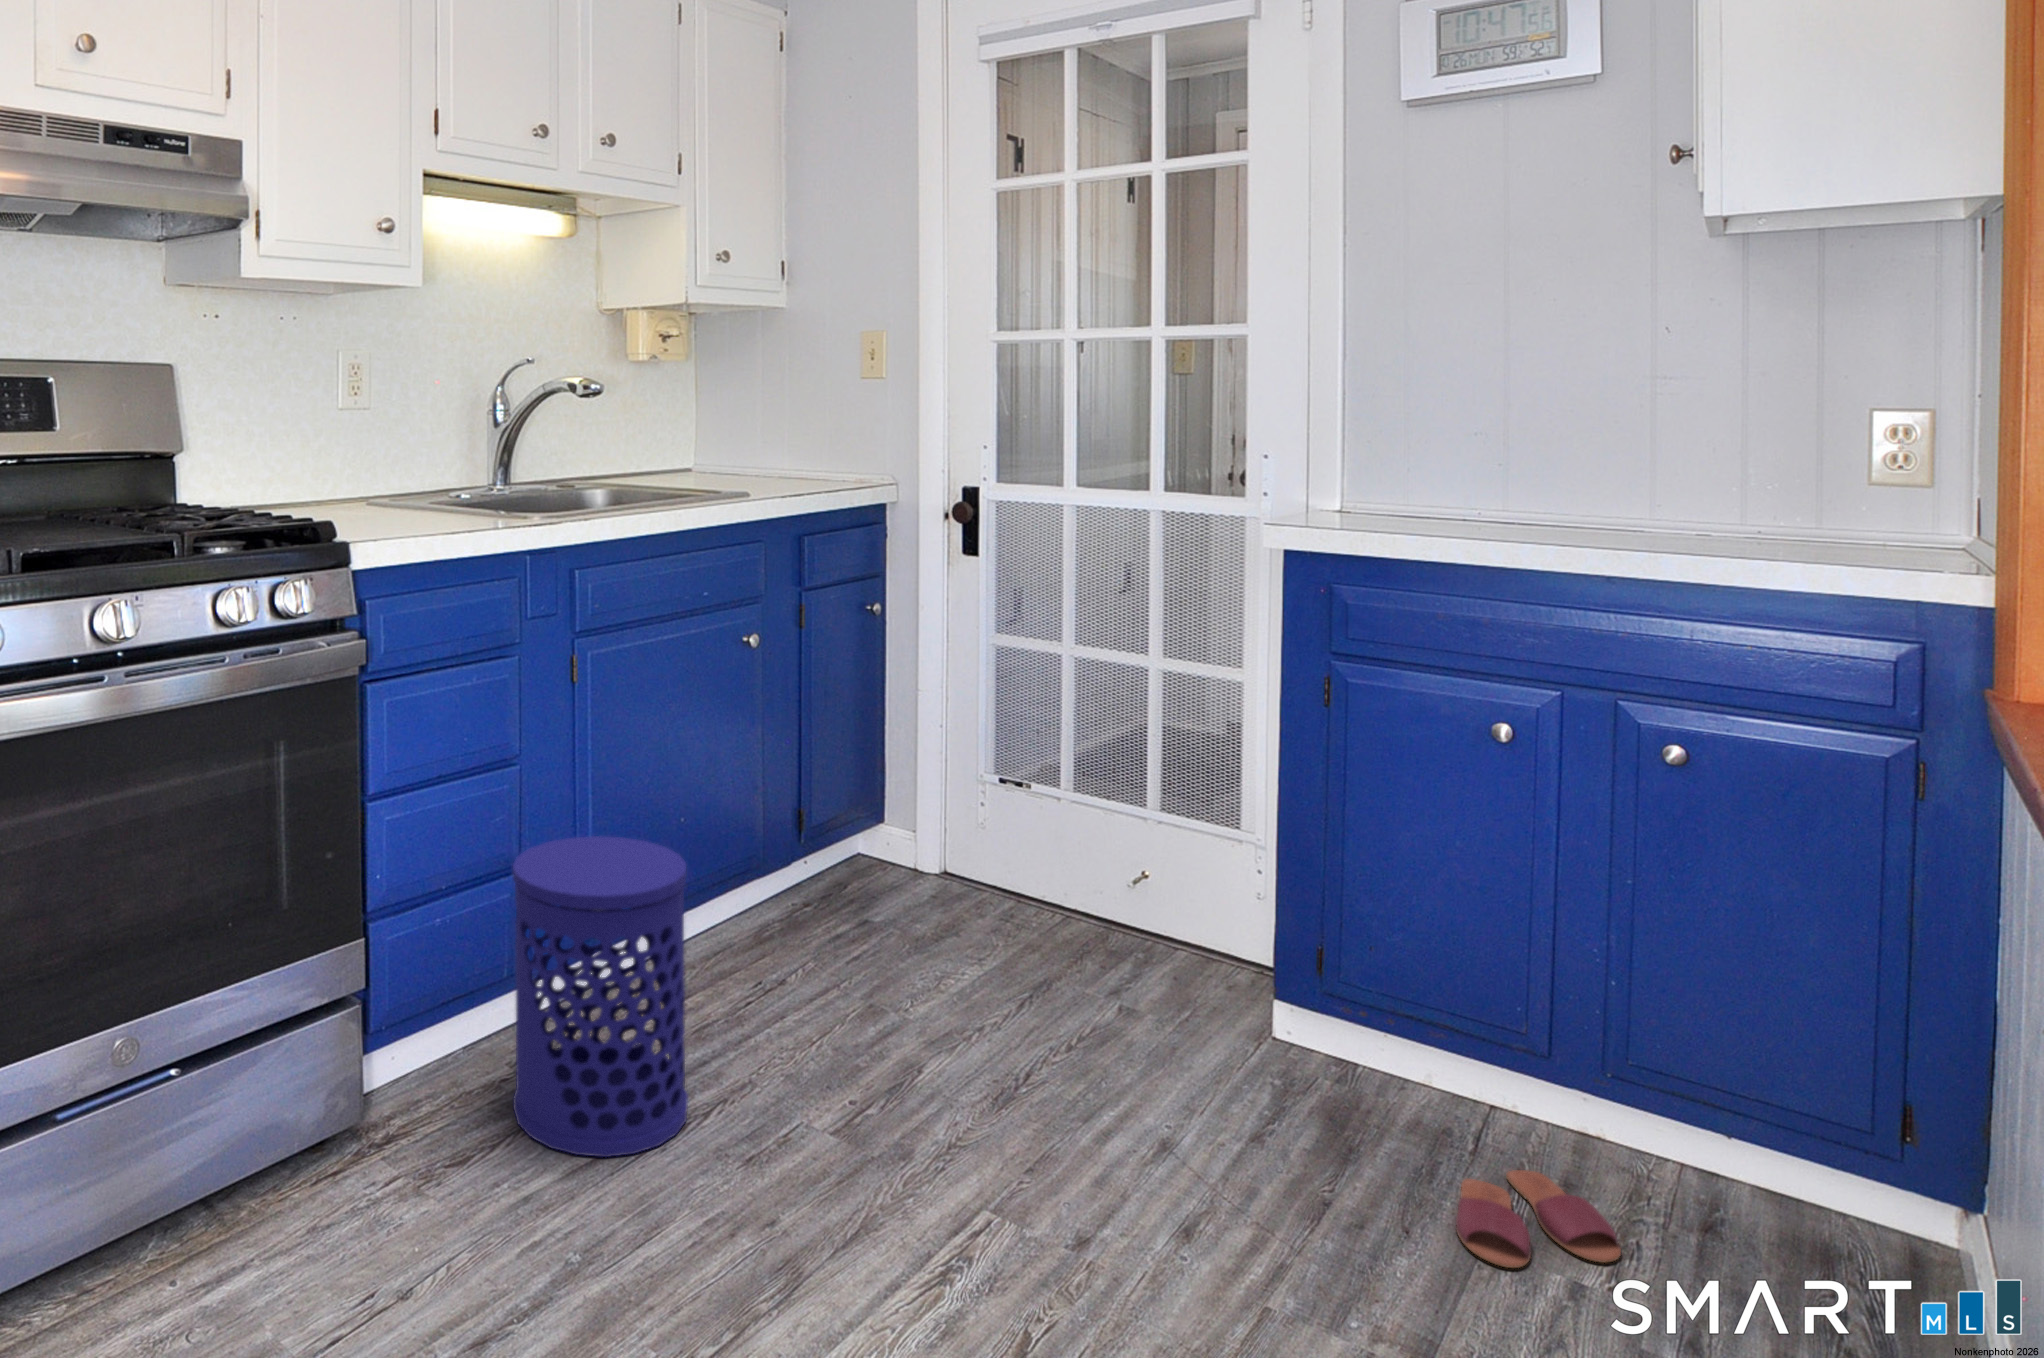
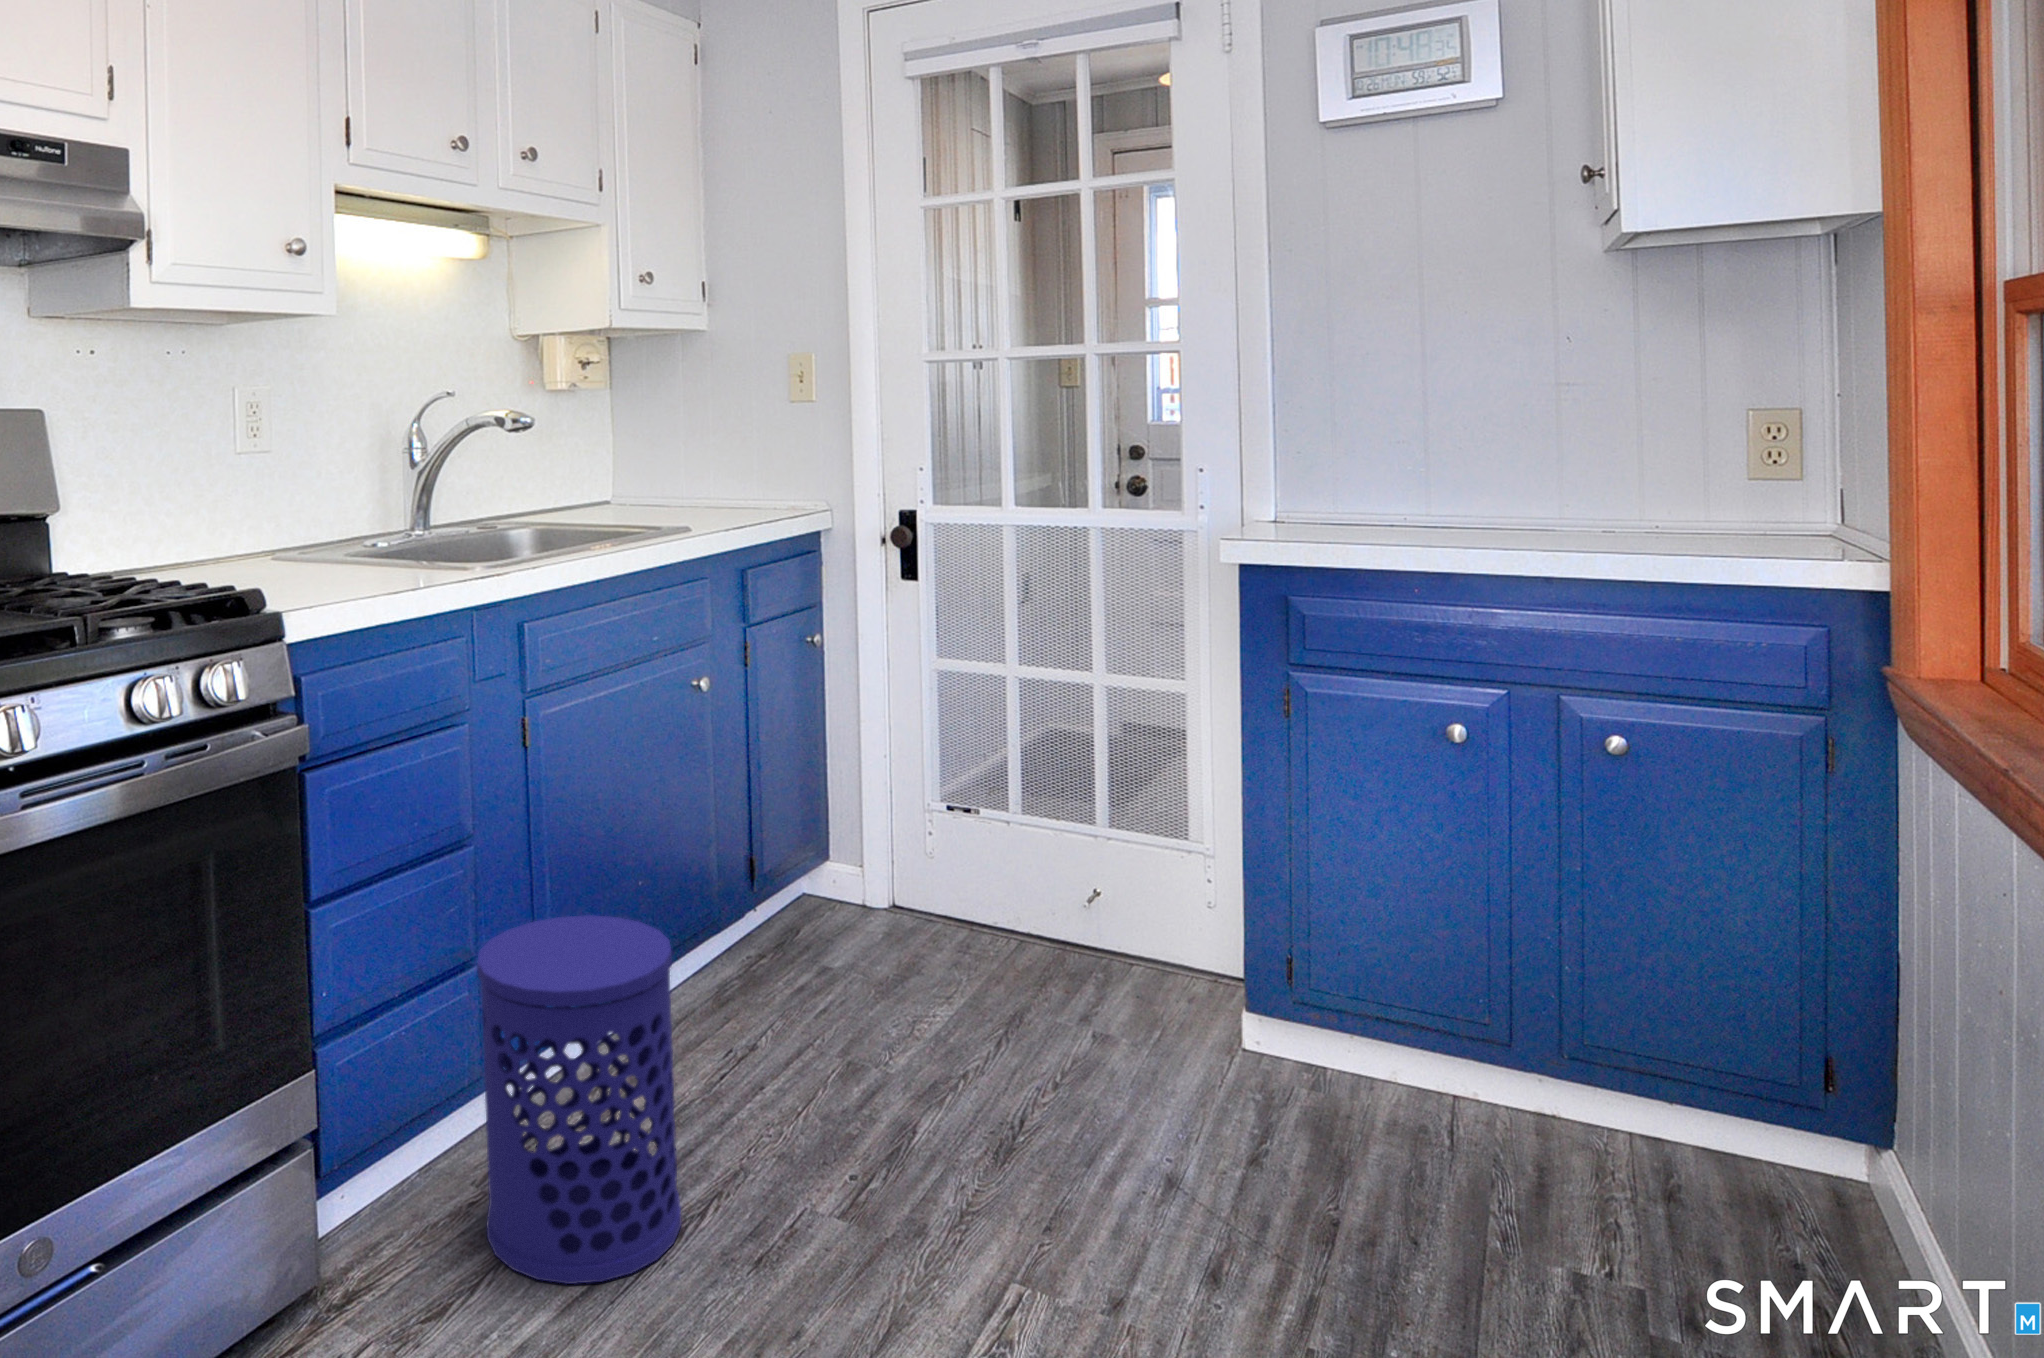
slippers: present [1456,1170,1621,1268] -> none [1455,1164,1612,1272]

